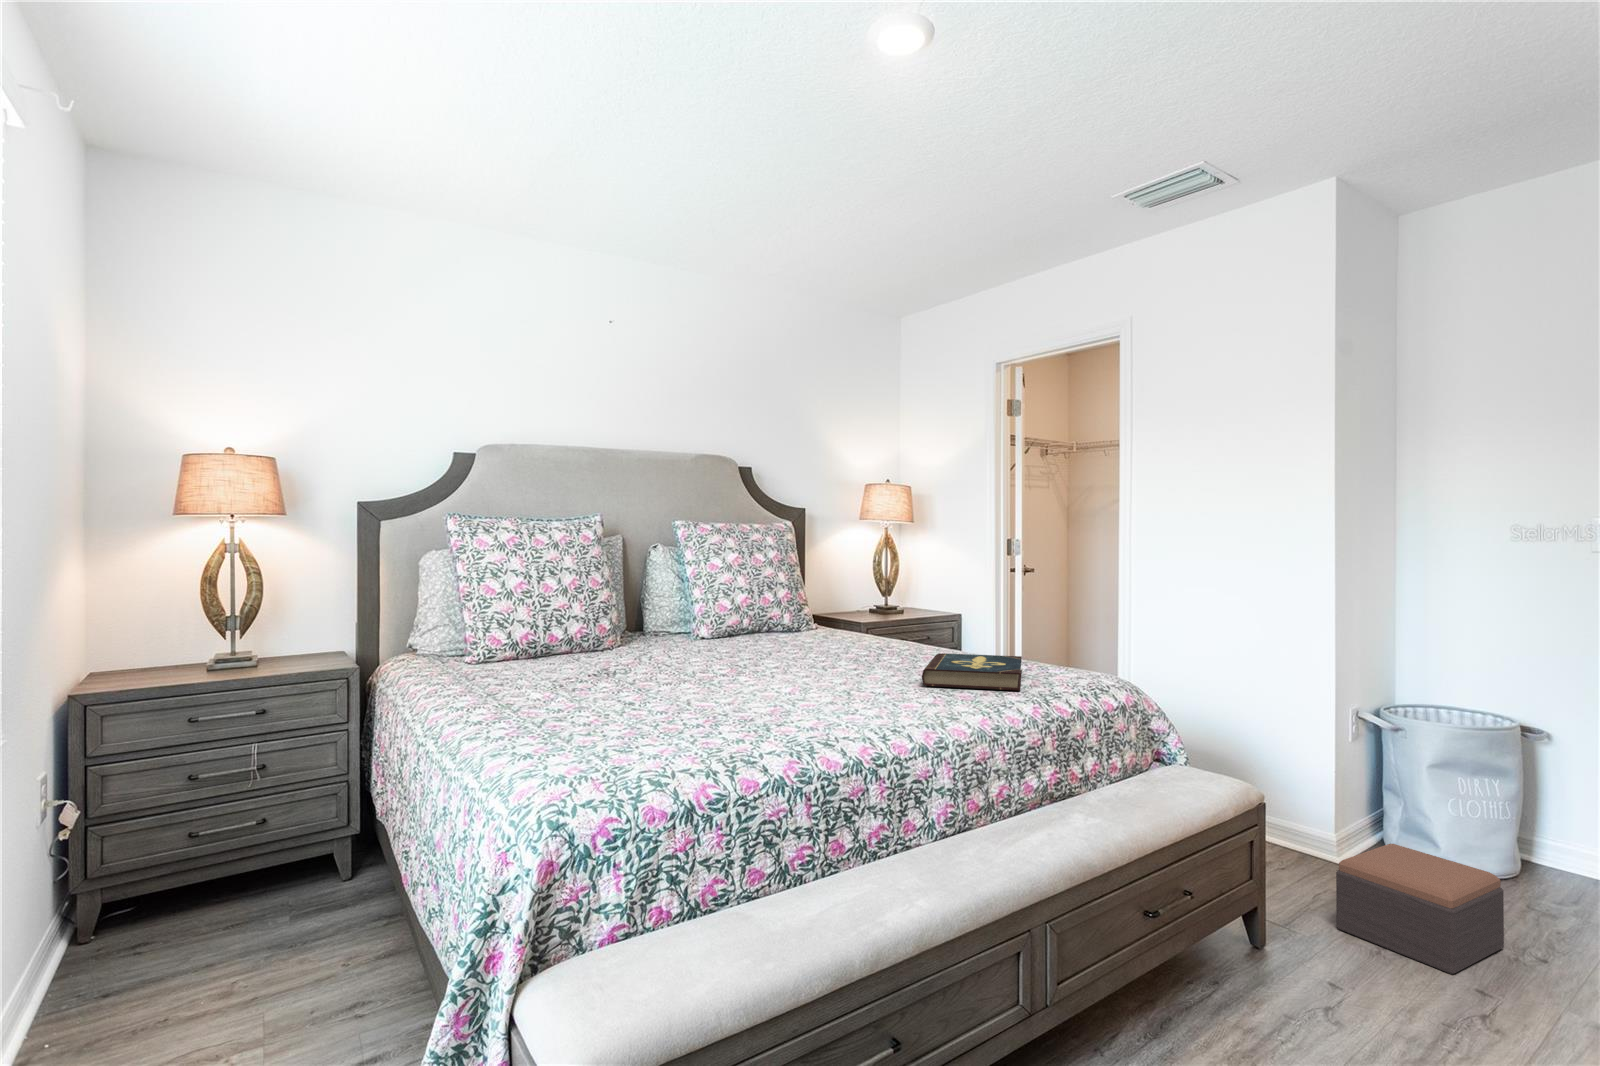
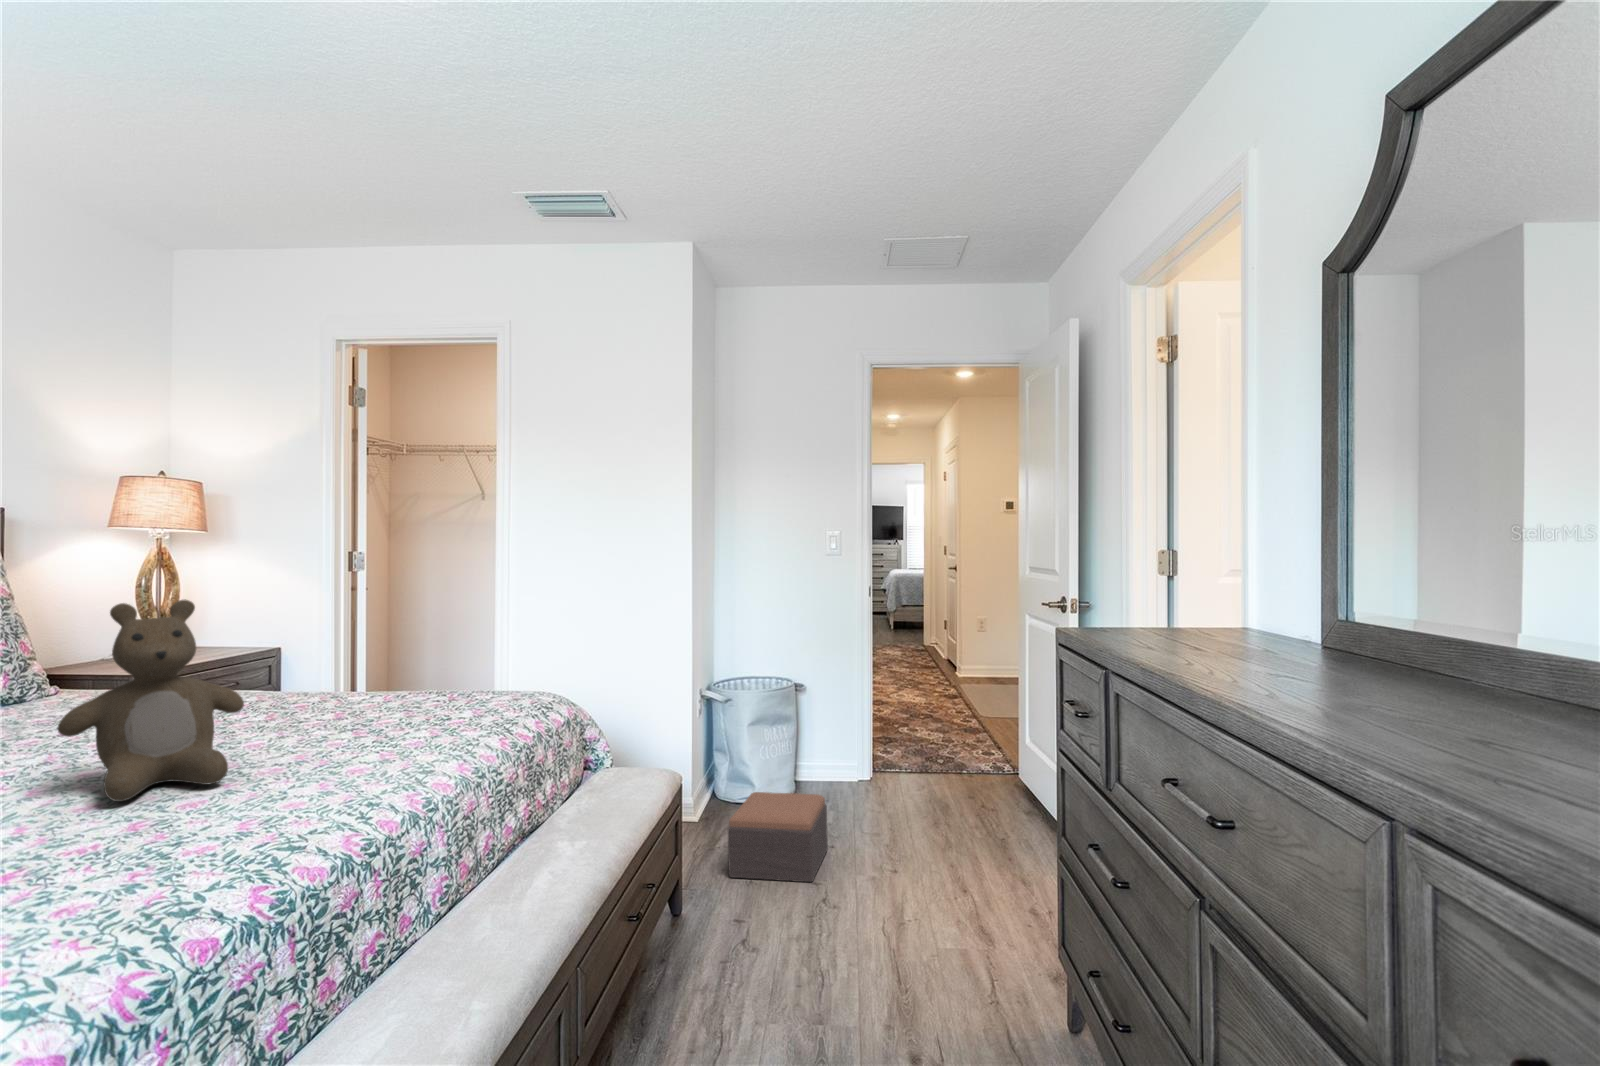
teddy bear: none [757,569,855,696] -> present [58,599,244,801]
book: present [922,653,1022,690] -> none [333,684,475,740]

